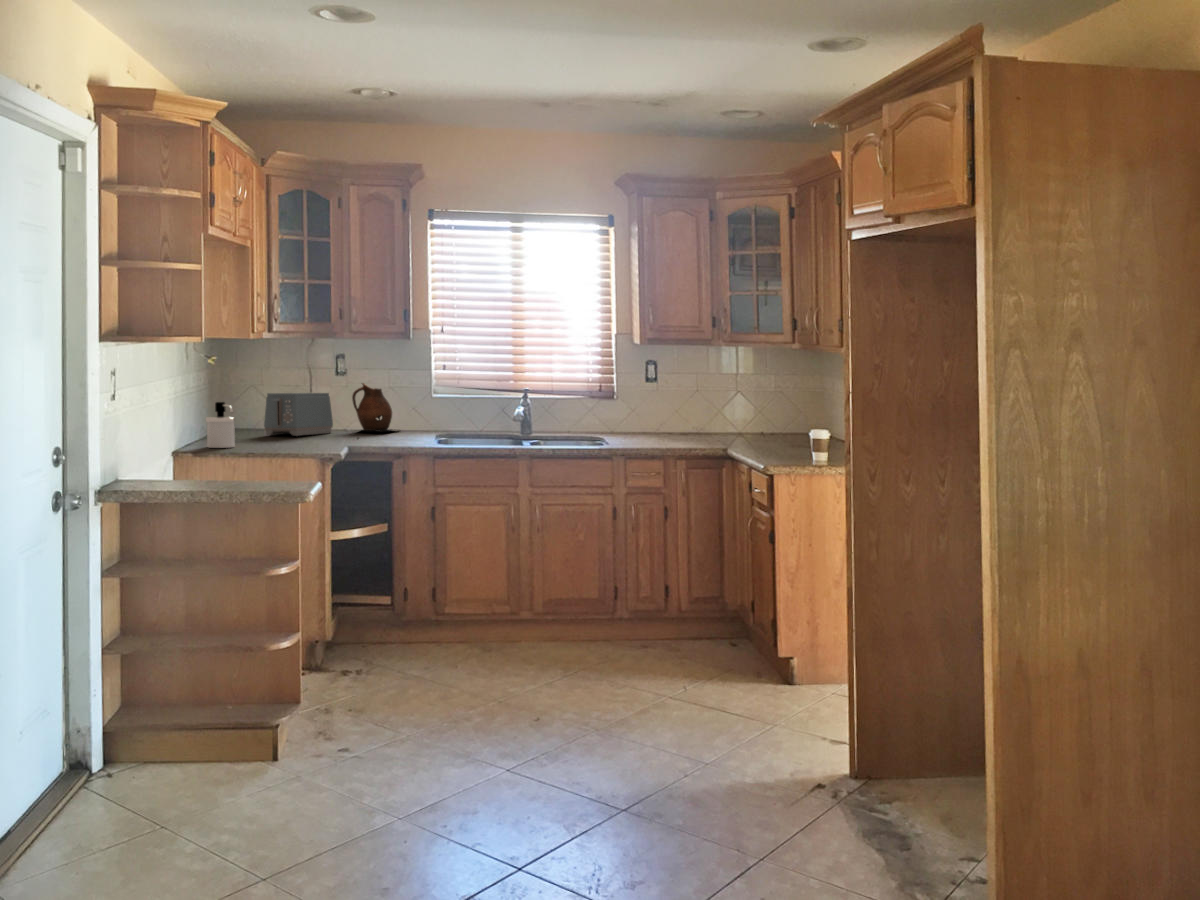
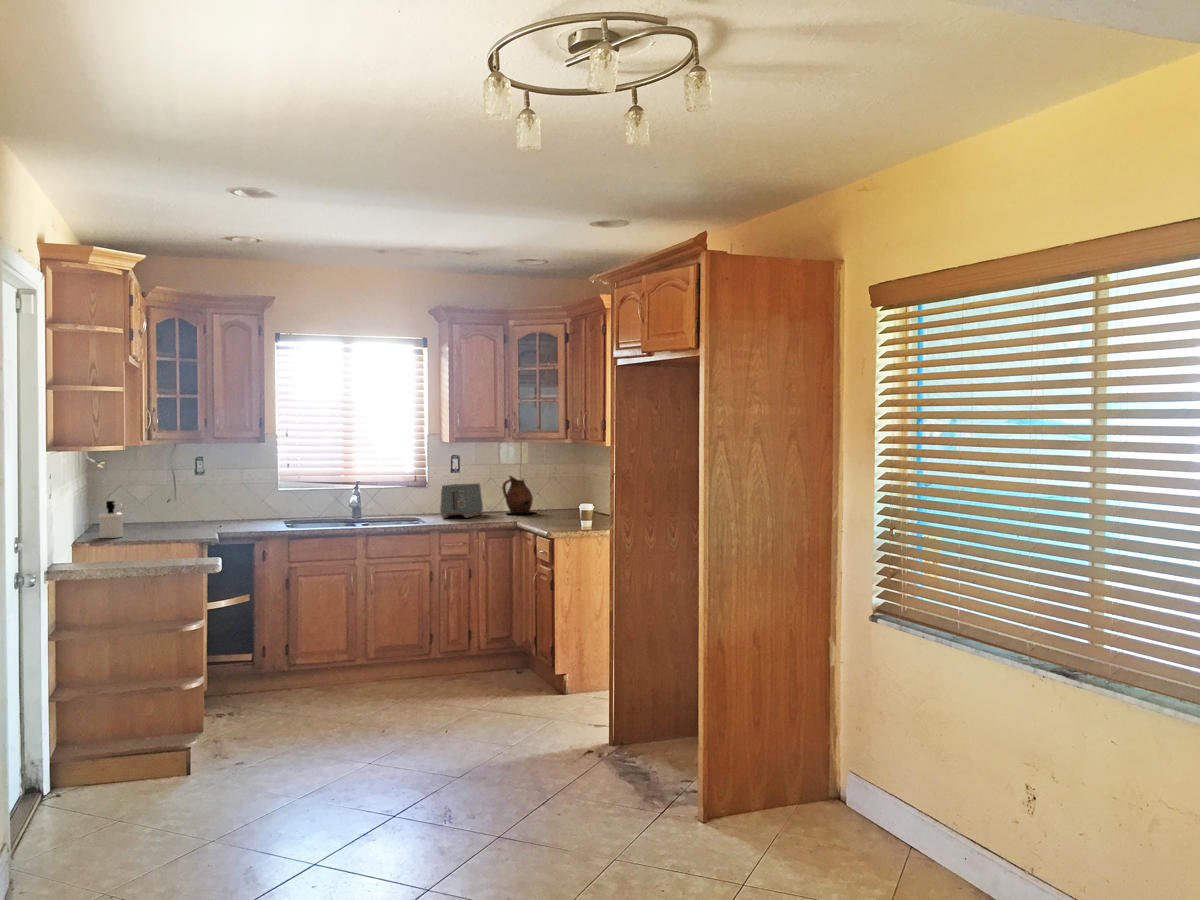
ceramic pitcher: present [352,383,392,432] -> present [502,476,533,513]
toaster: present [264,393,333,436] -> present [440,483,483,518]

